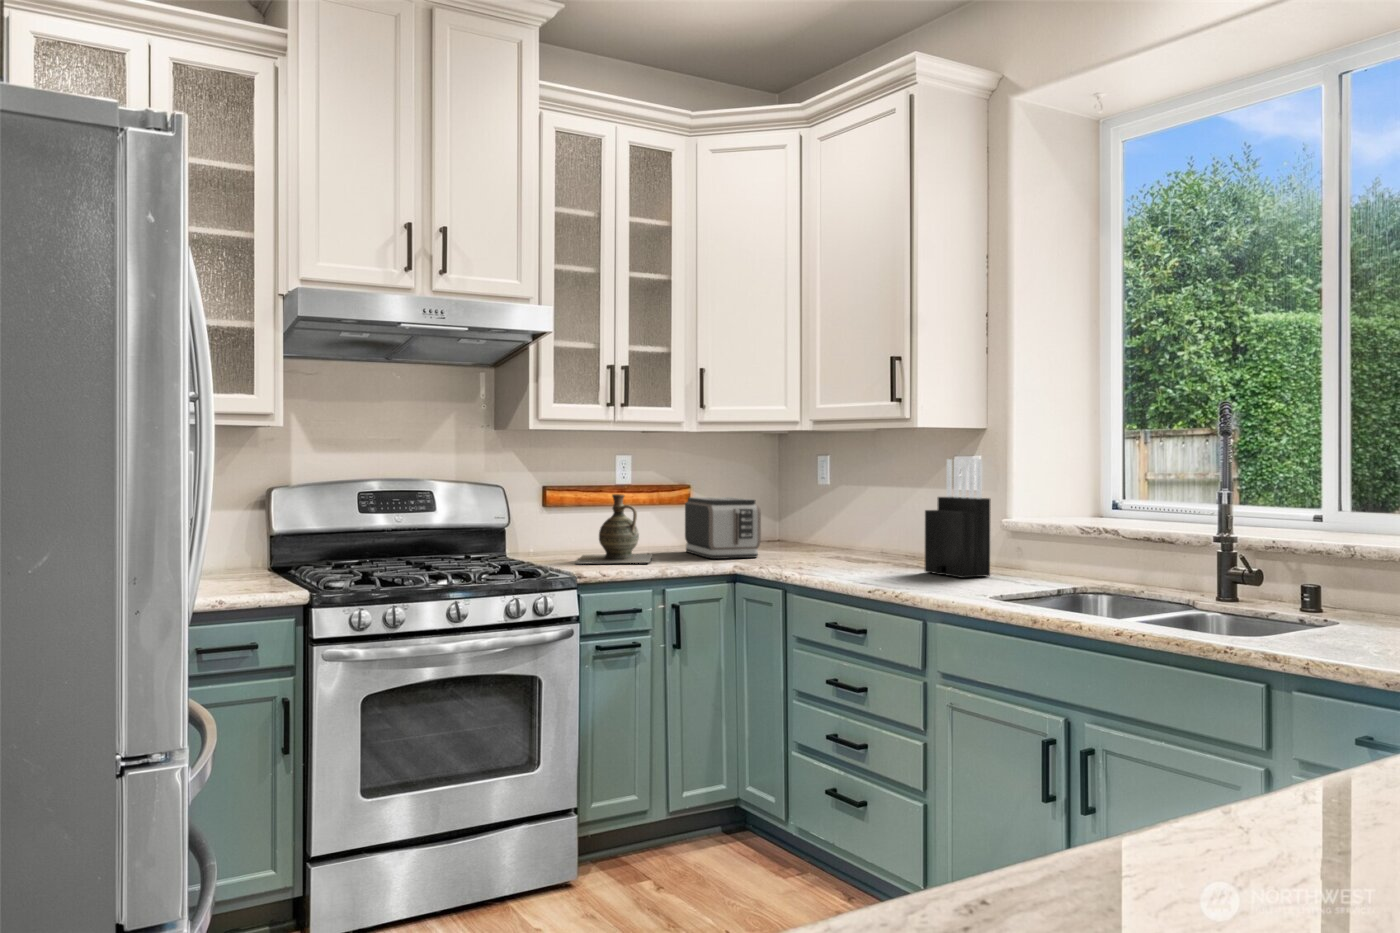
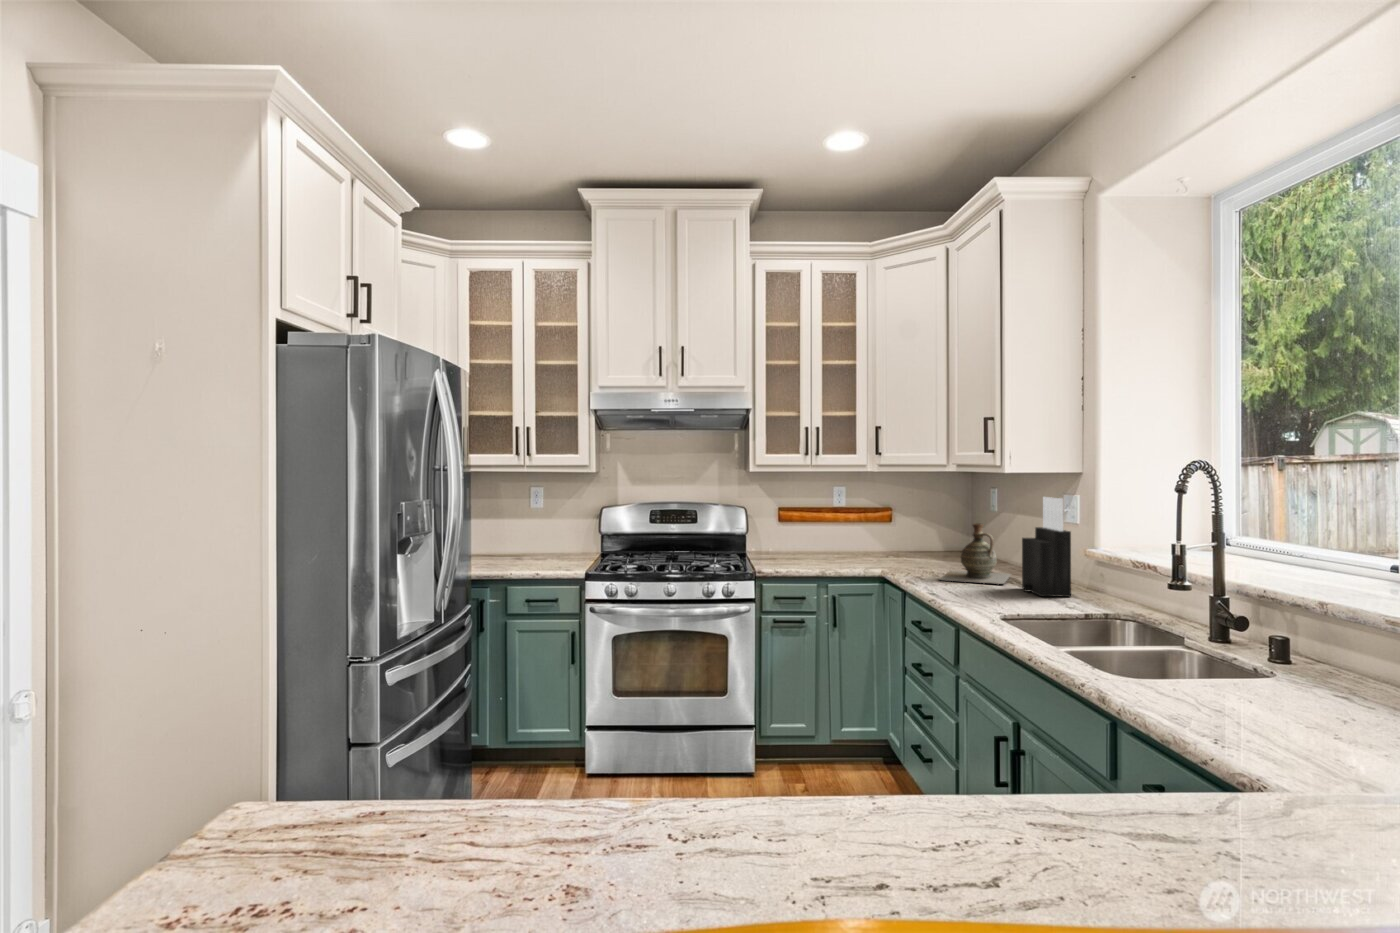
ceramic jug: present [576,494,652,564] -> present [940,523,1011,584]
toaster: present [685,497,761,559] -> none [881,517,924,564]

